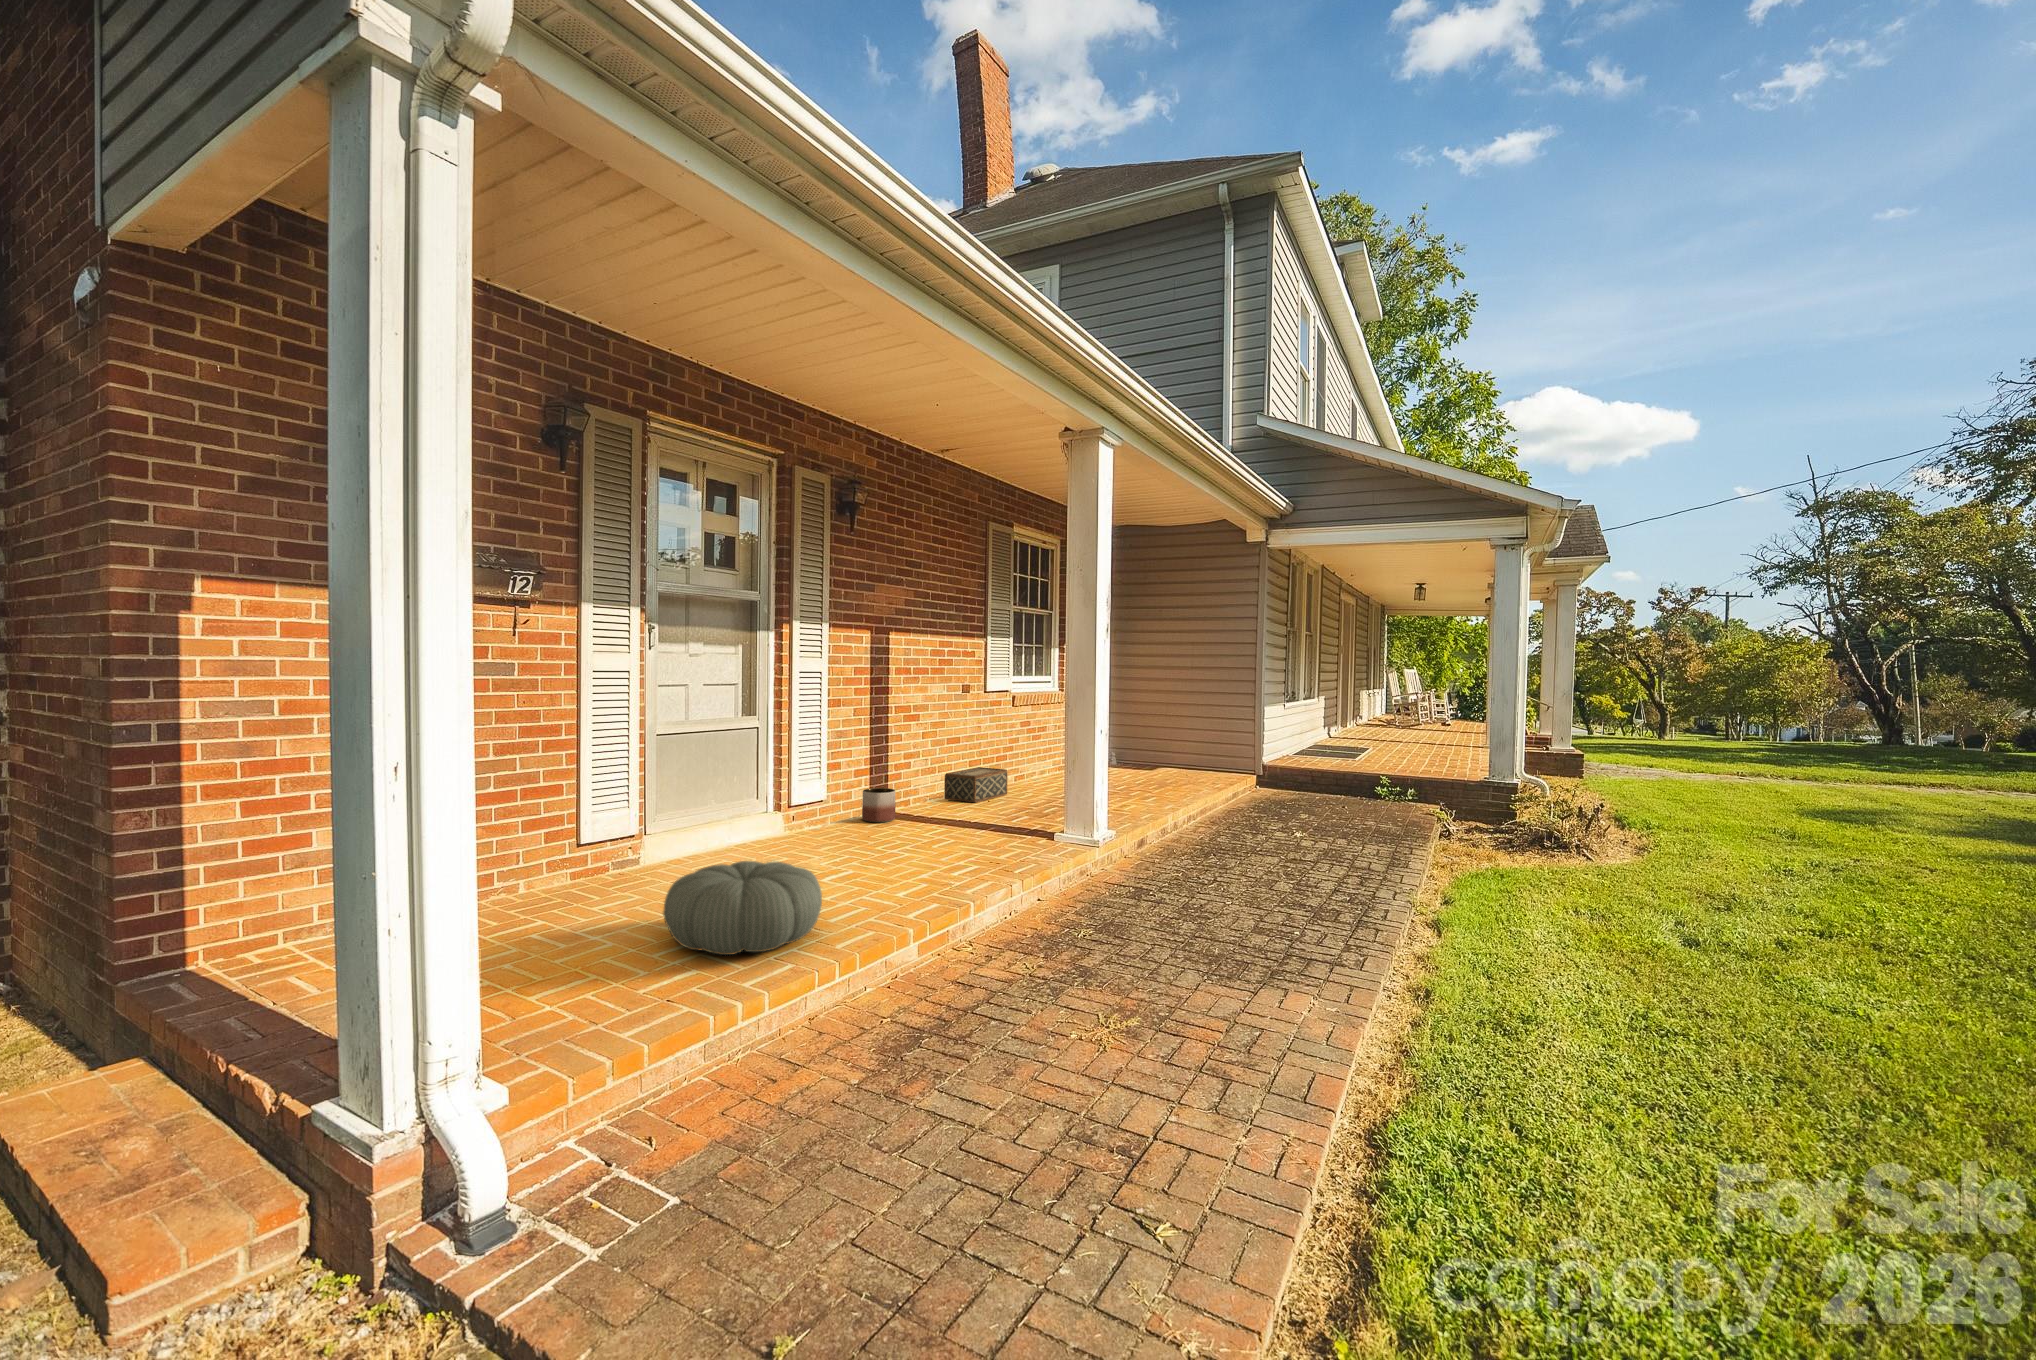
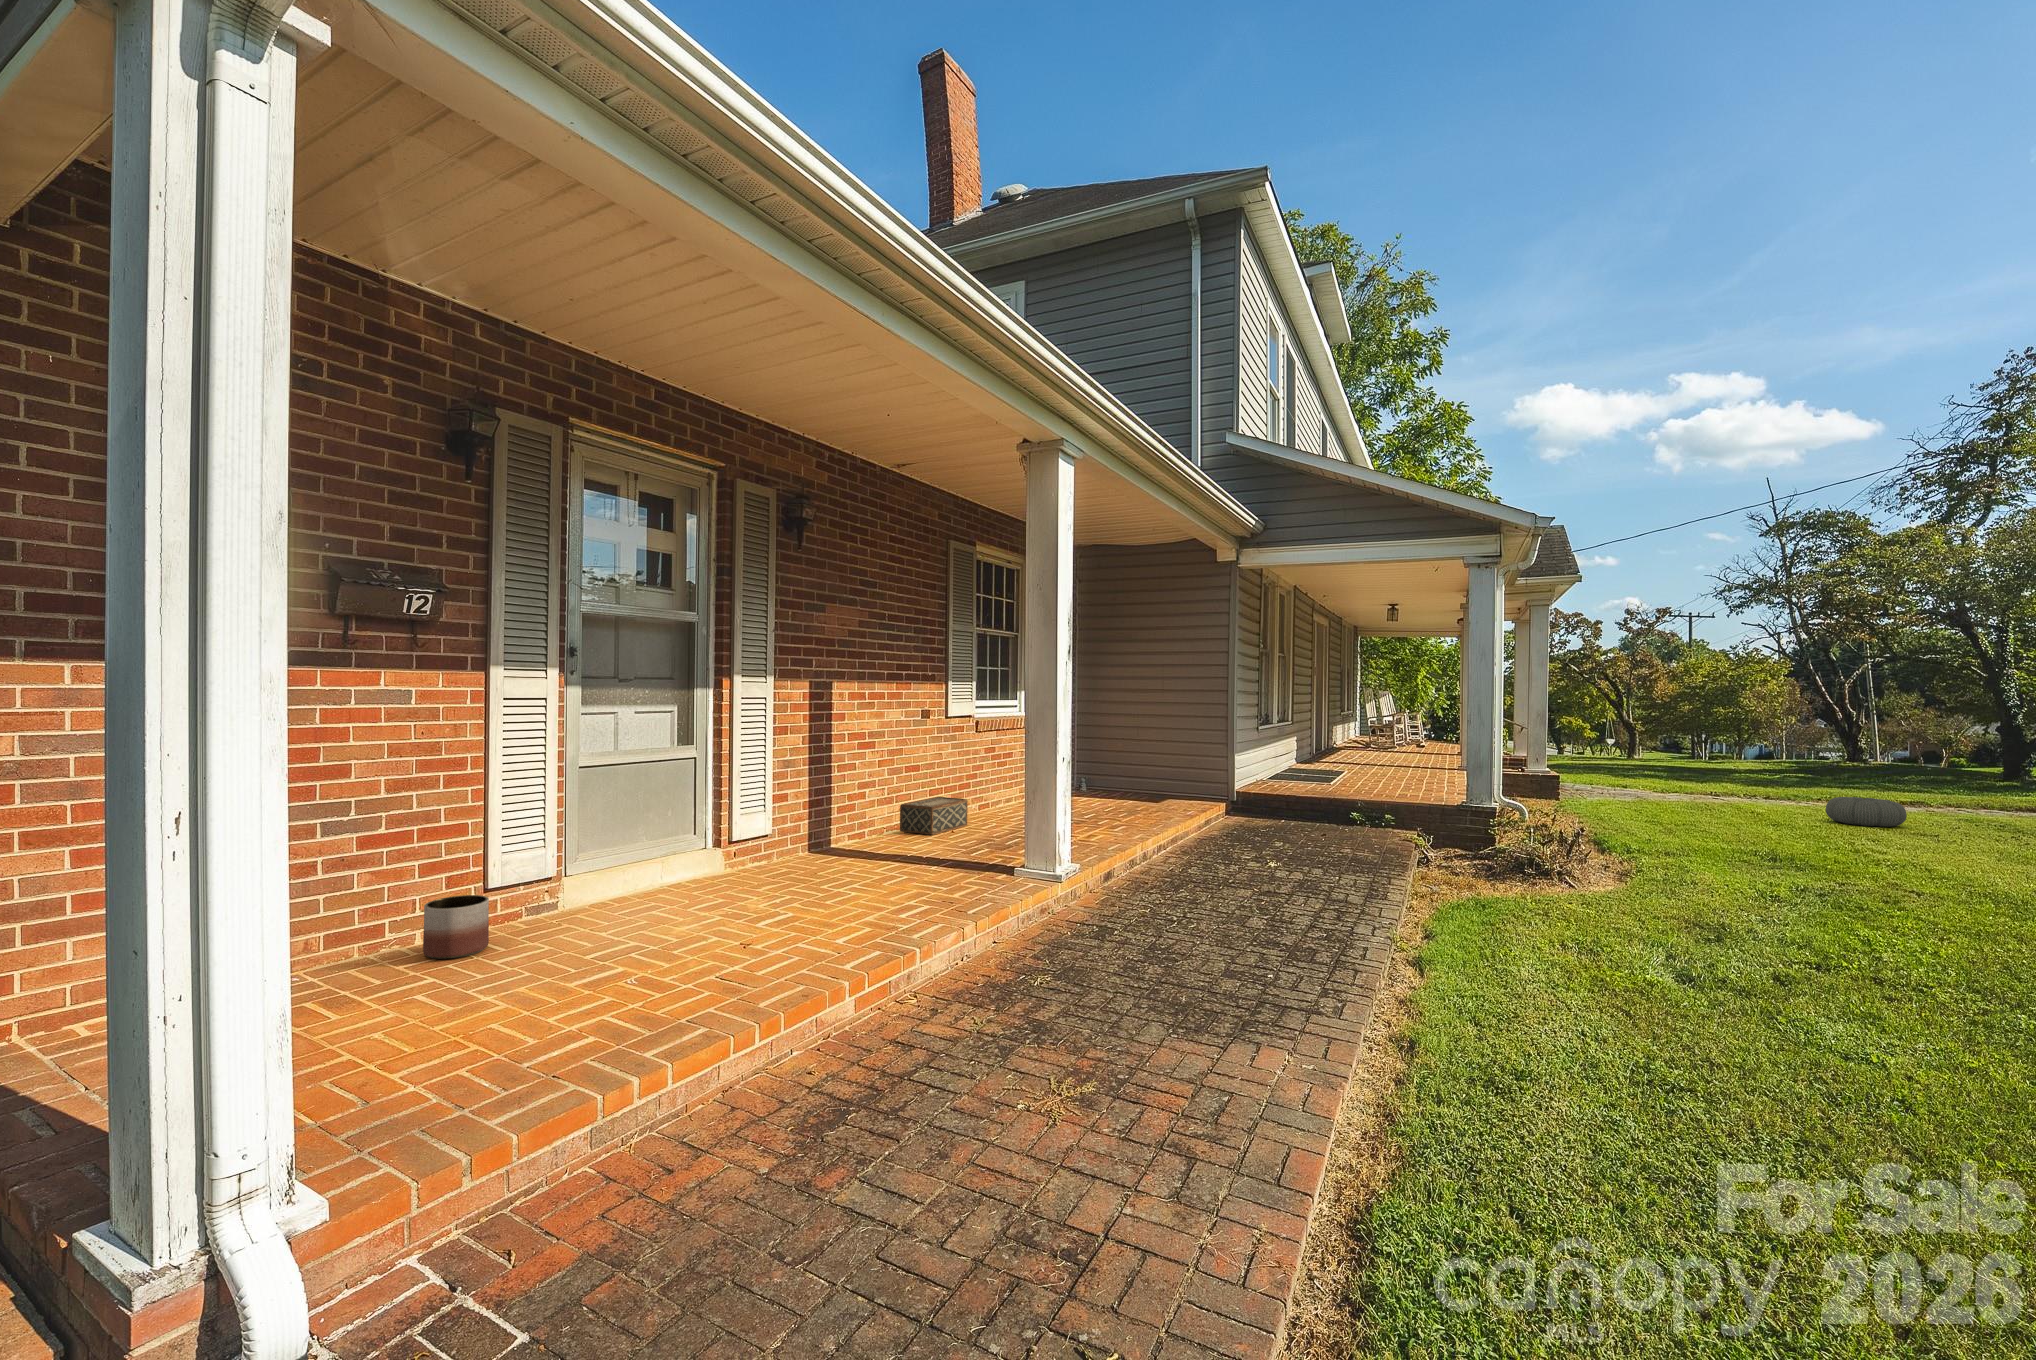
planter: present [862,788,895,823] -> present [423,895,489,959]
pouf: present [663,861,822,955] -> present [1826,797,1907,827]

